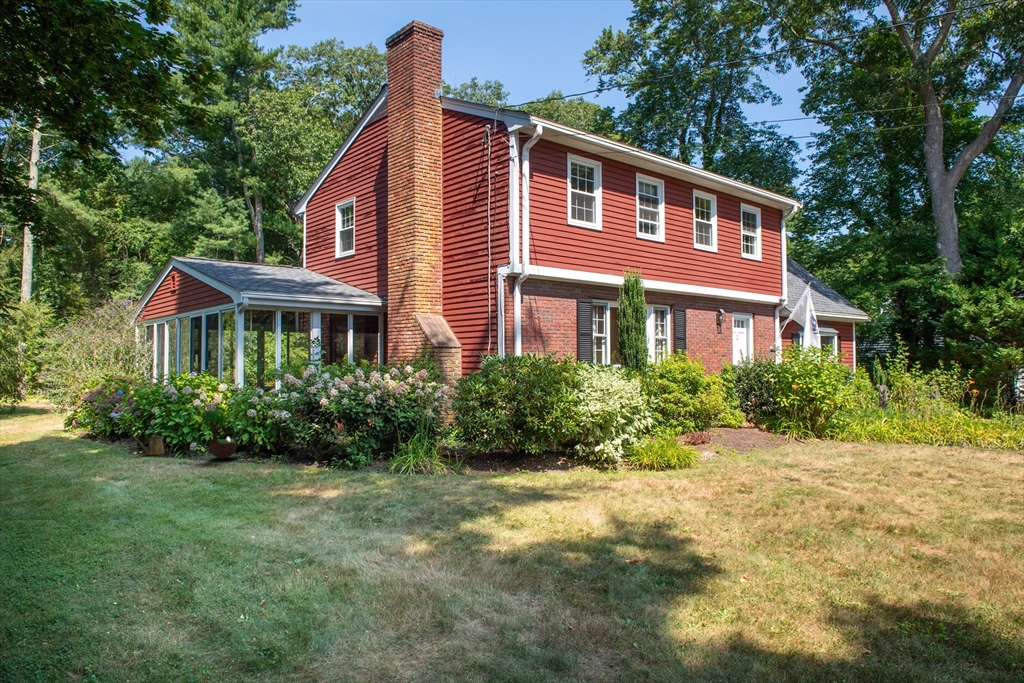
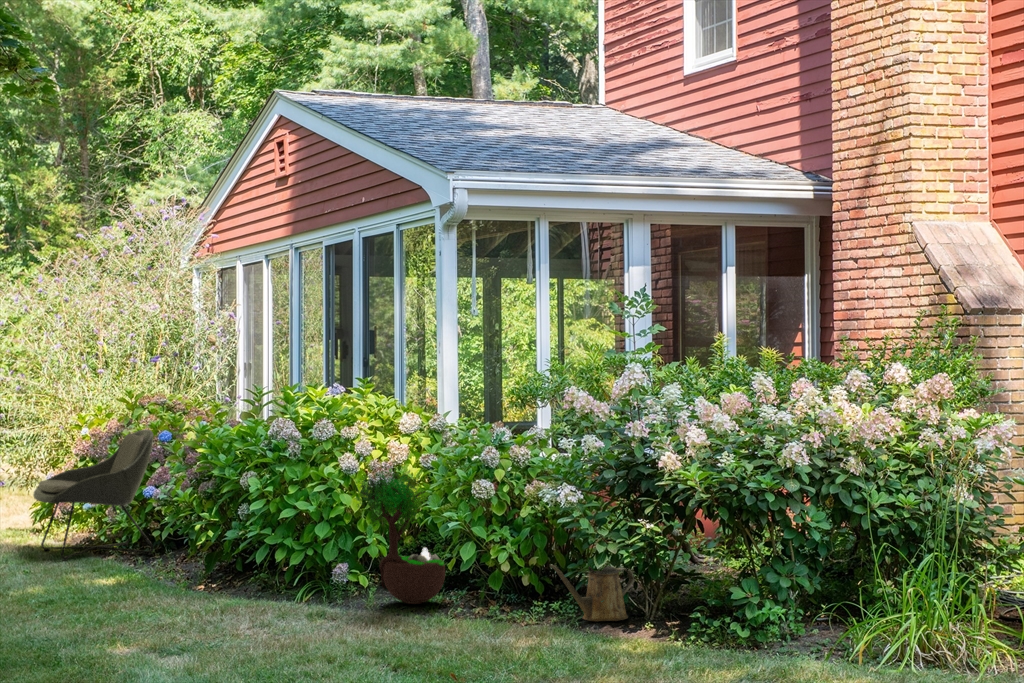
lounge chair: none [47,389,108,447] -> present [33,429,153,561]
watering can: present [133,436,168,455] -> present [549,565,634,621]

